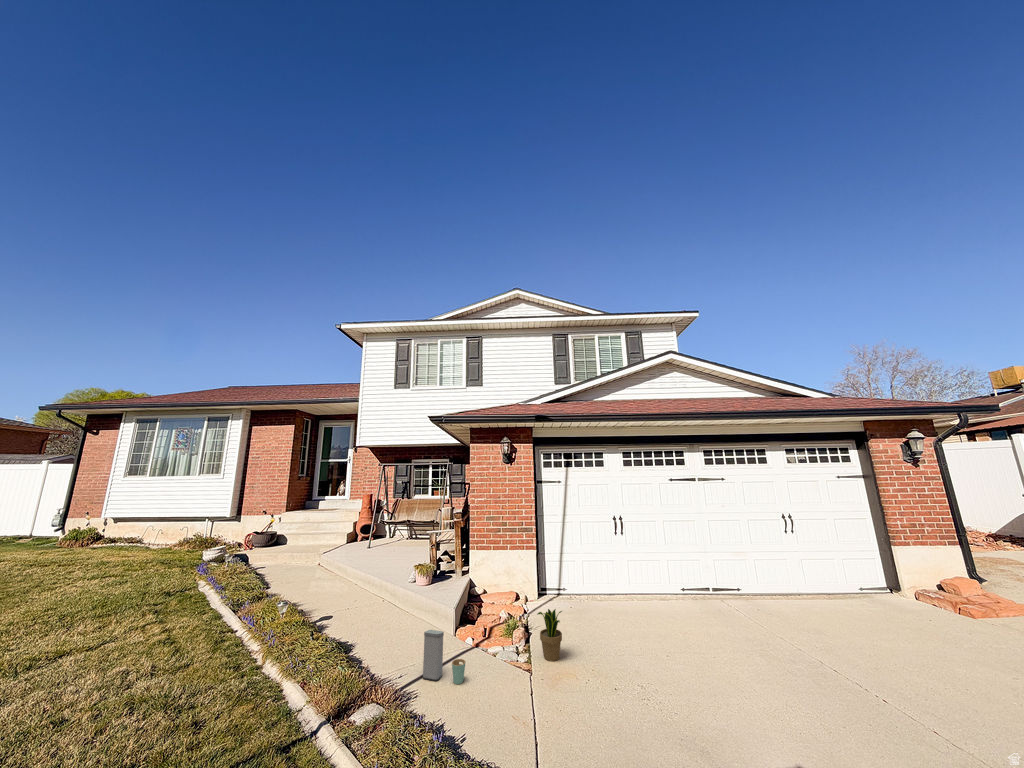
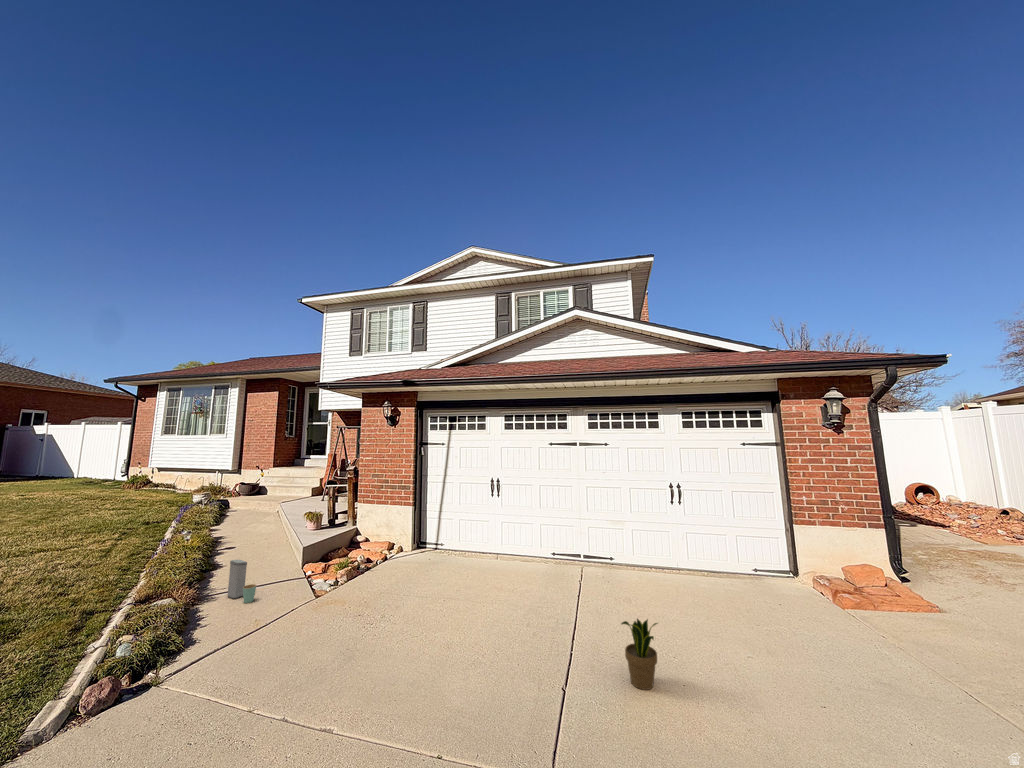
potted plant: present [537,609,562,661] -> present [621,619,657,690]

